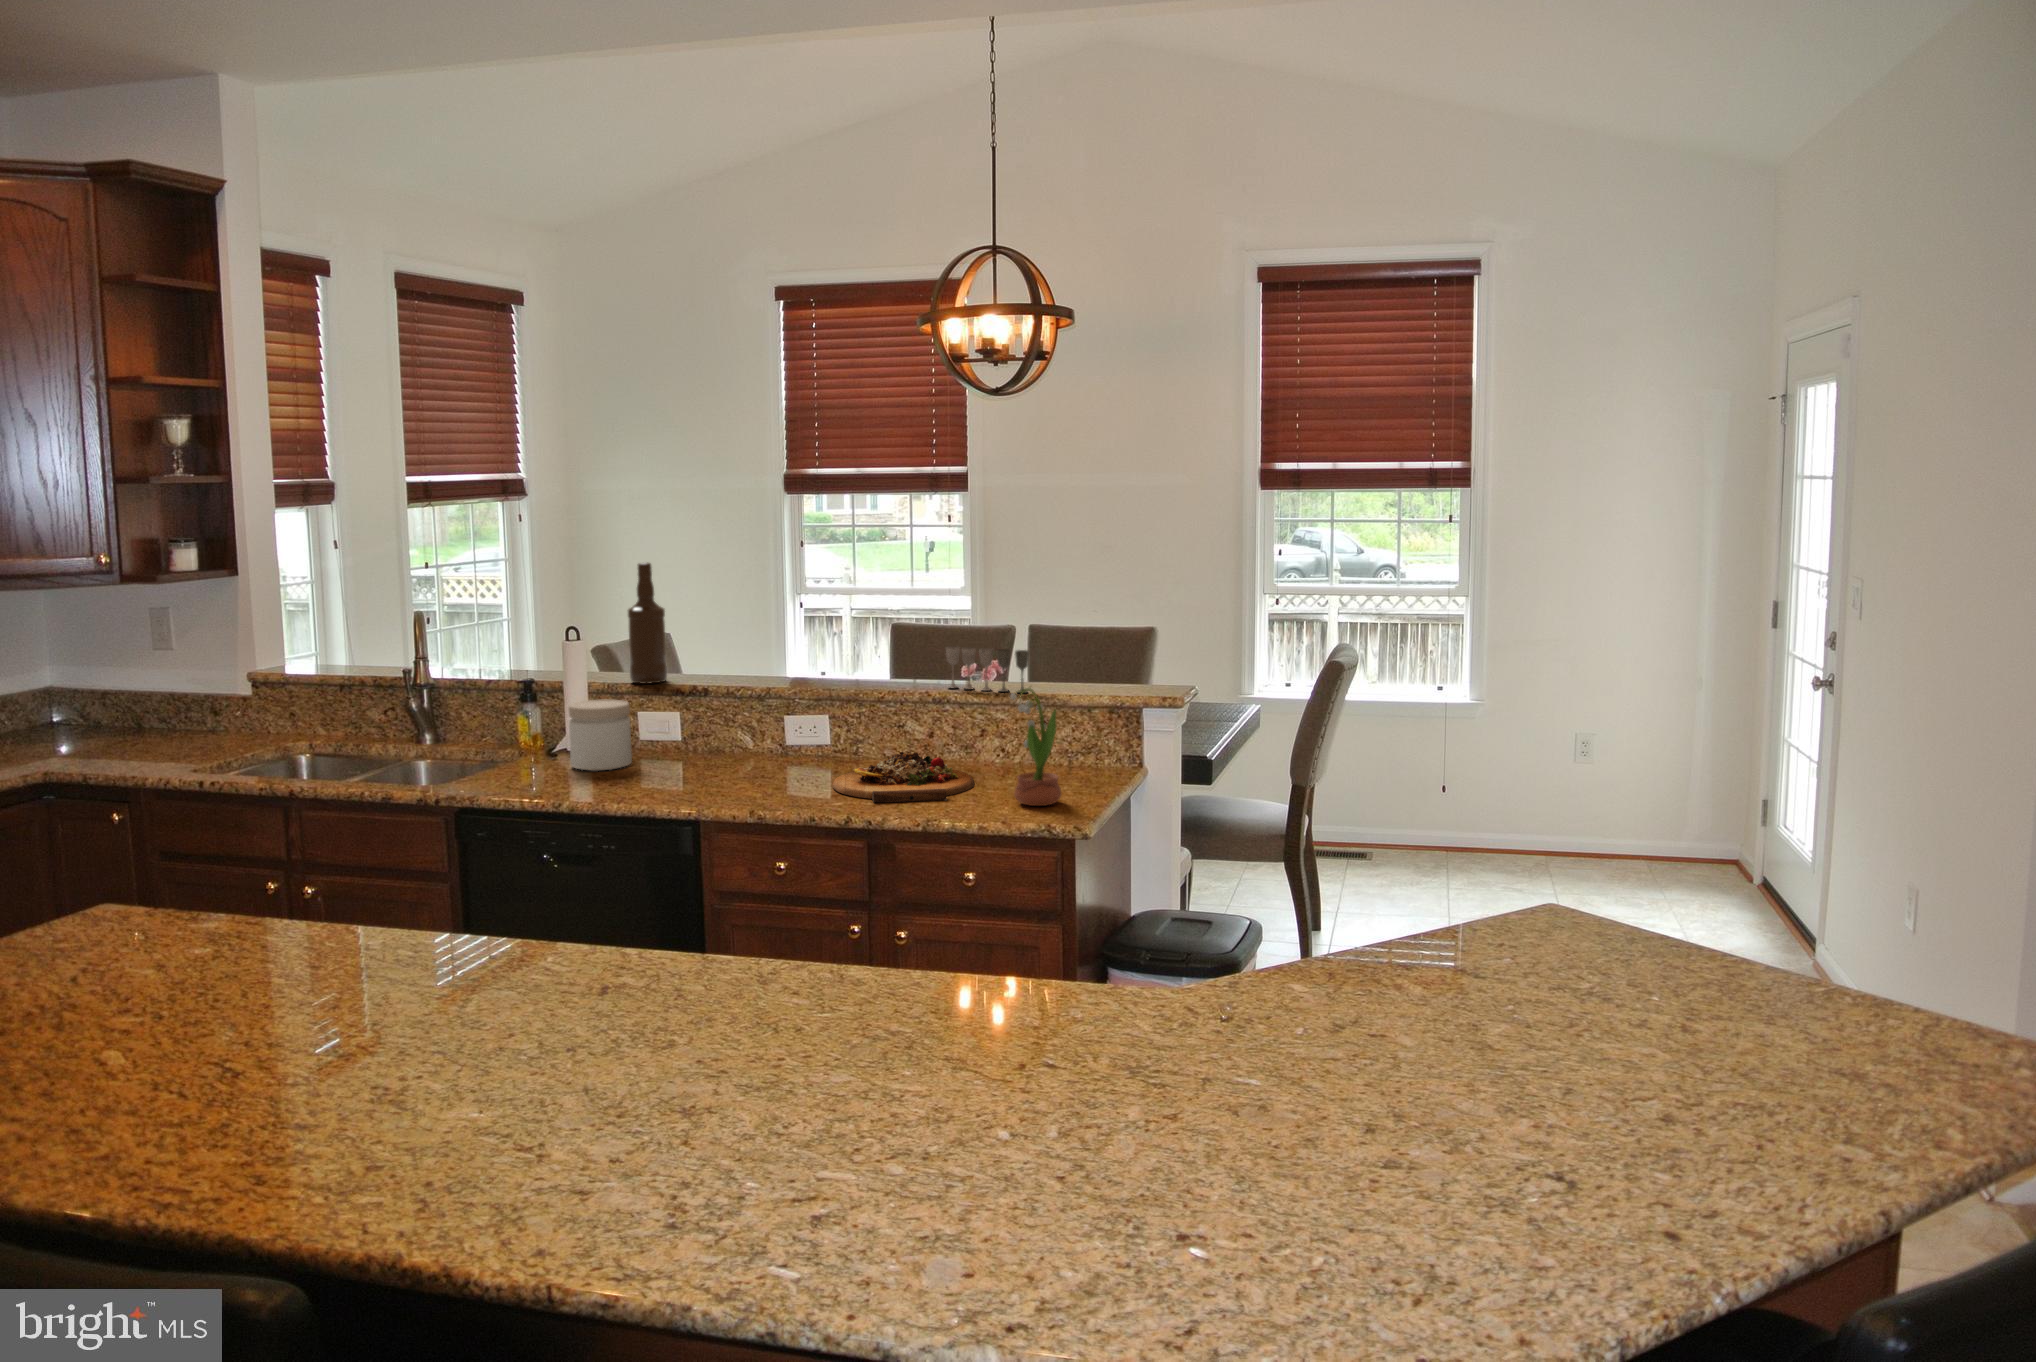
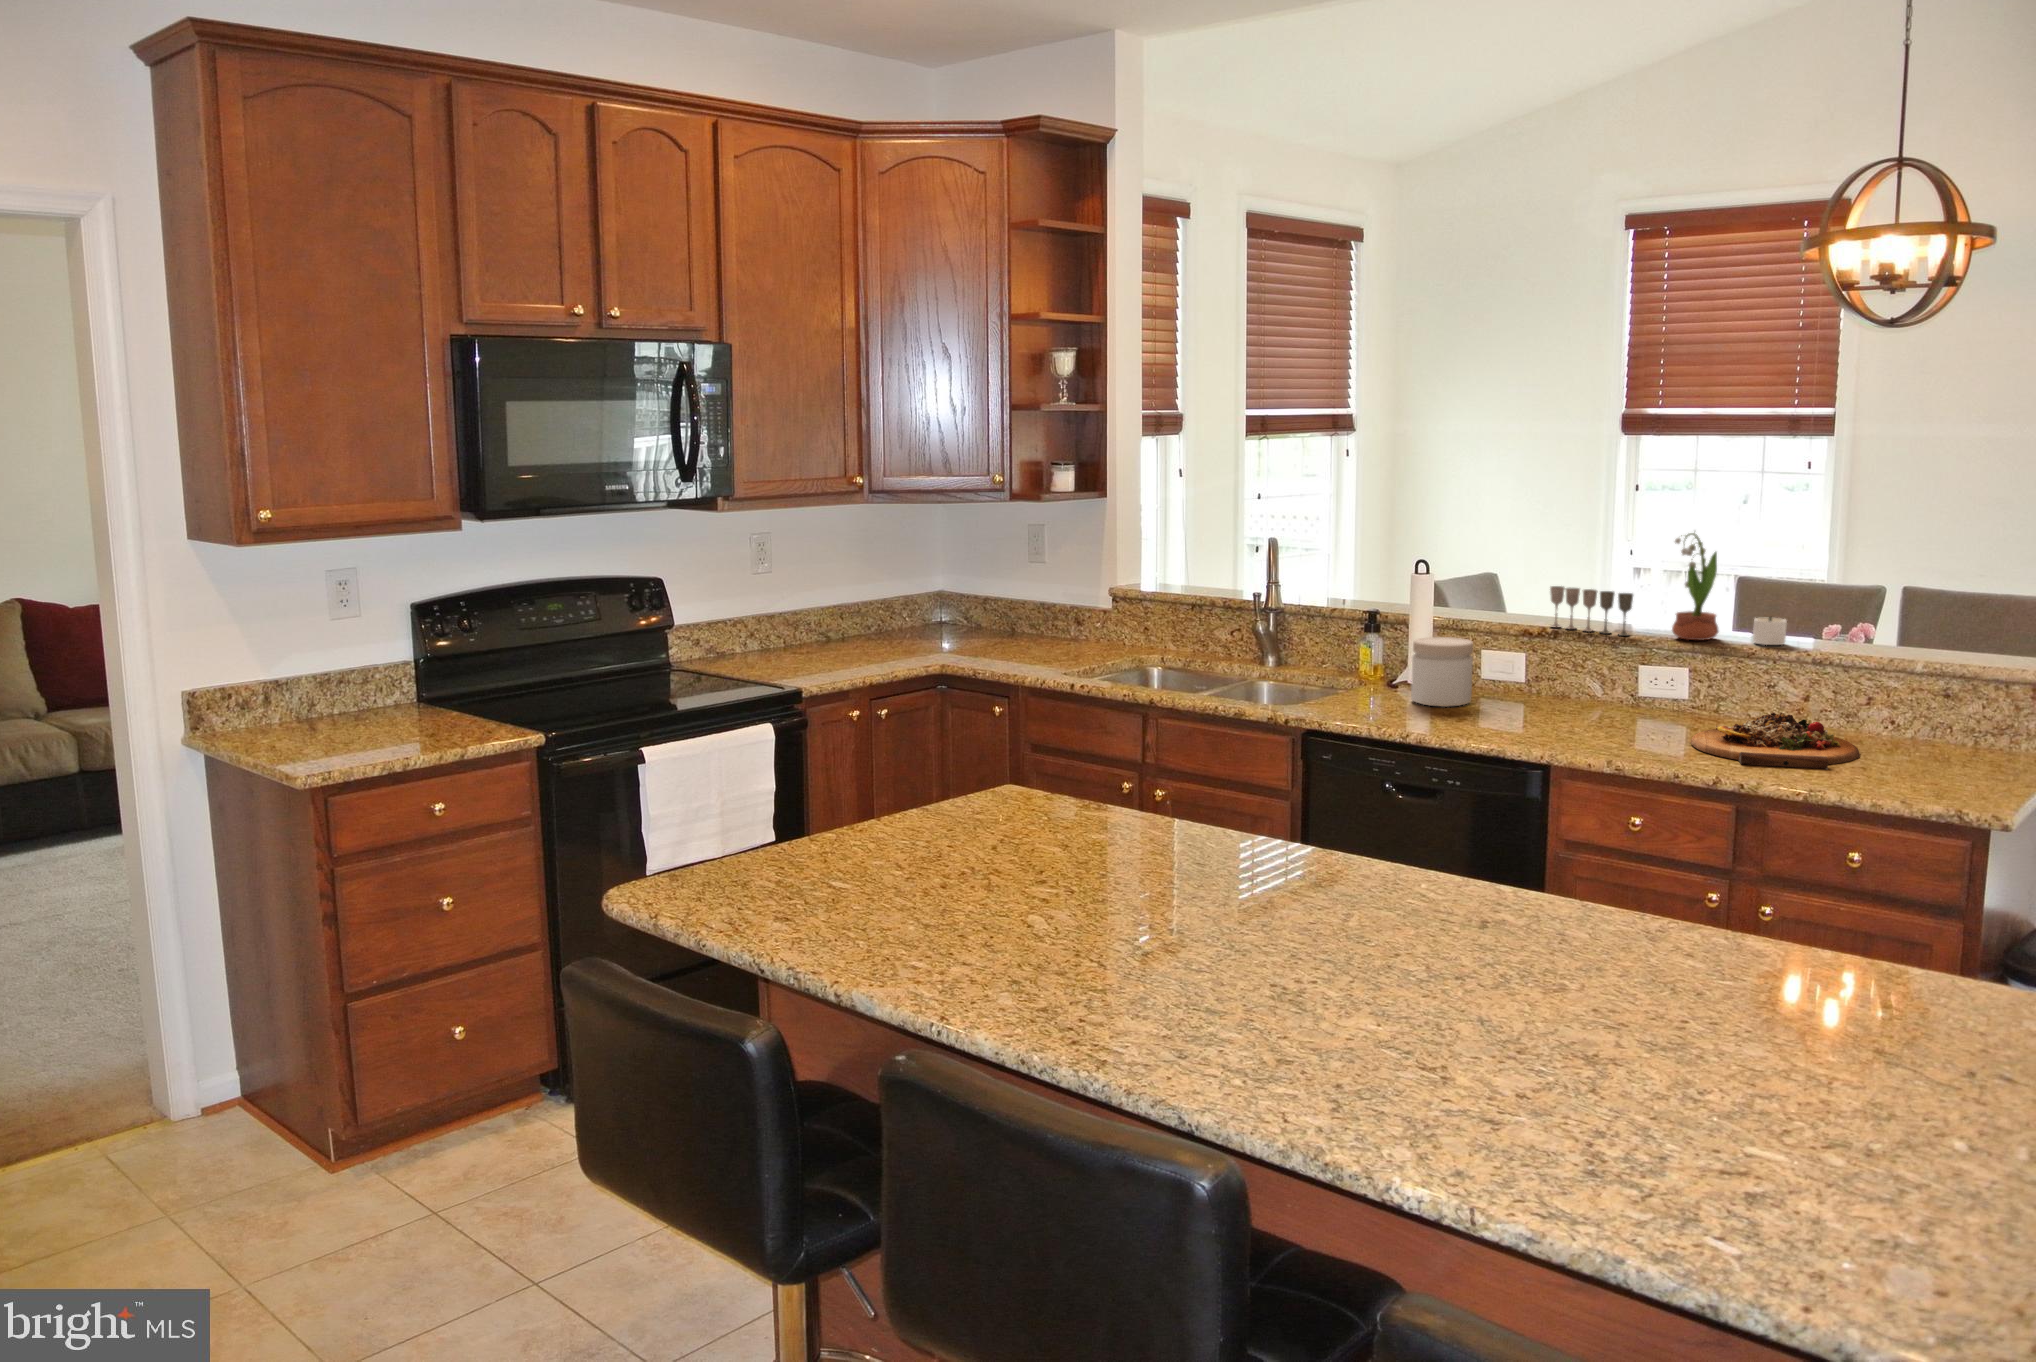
bottle: present [628,562,667,684] -> none [1472,503,1513,624]
wine glass: present [946,646,1029,693] -> present [1550,586,1633,636]
candle: none [884,662,926,689] -> present [1753,617,1787,645]
potted flower: present [1010,688,1061,806] -> present [1672,533,1719,640]

